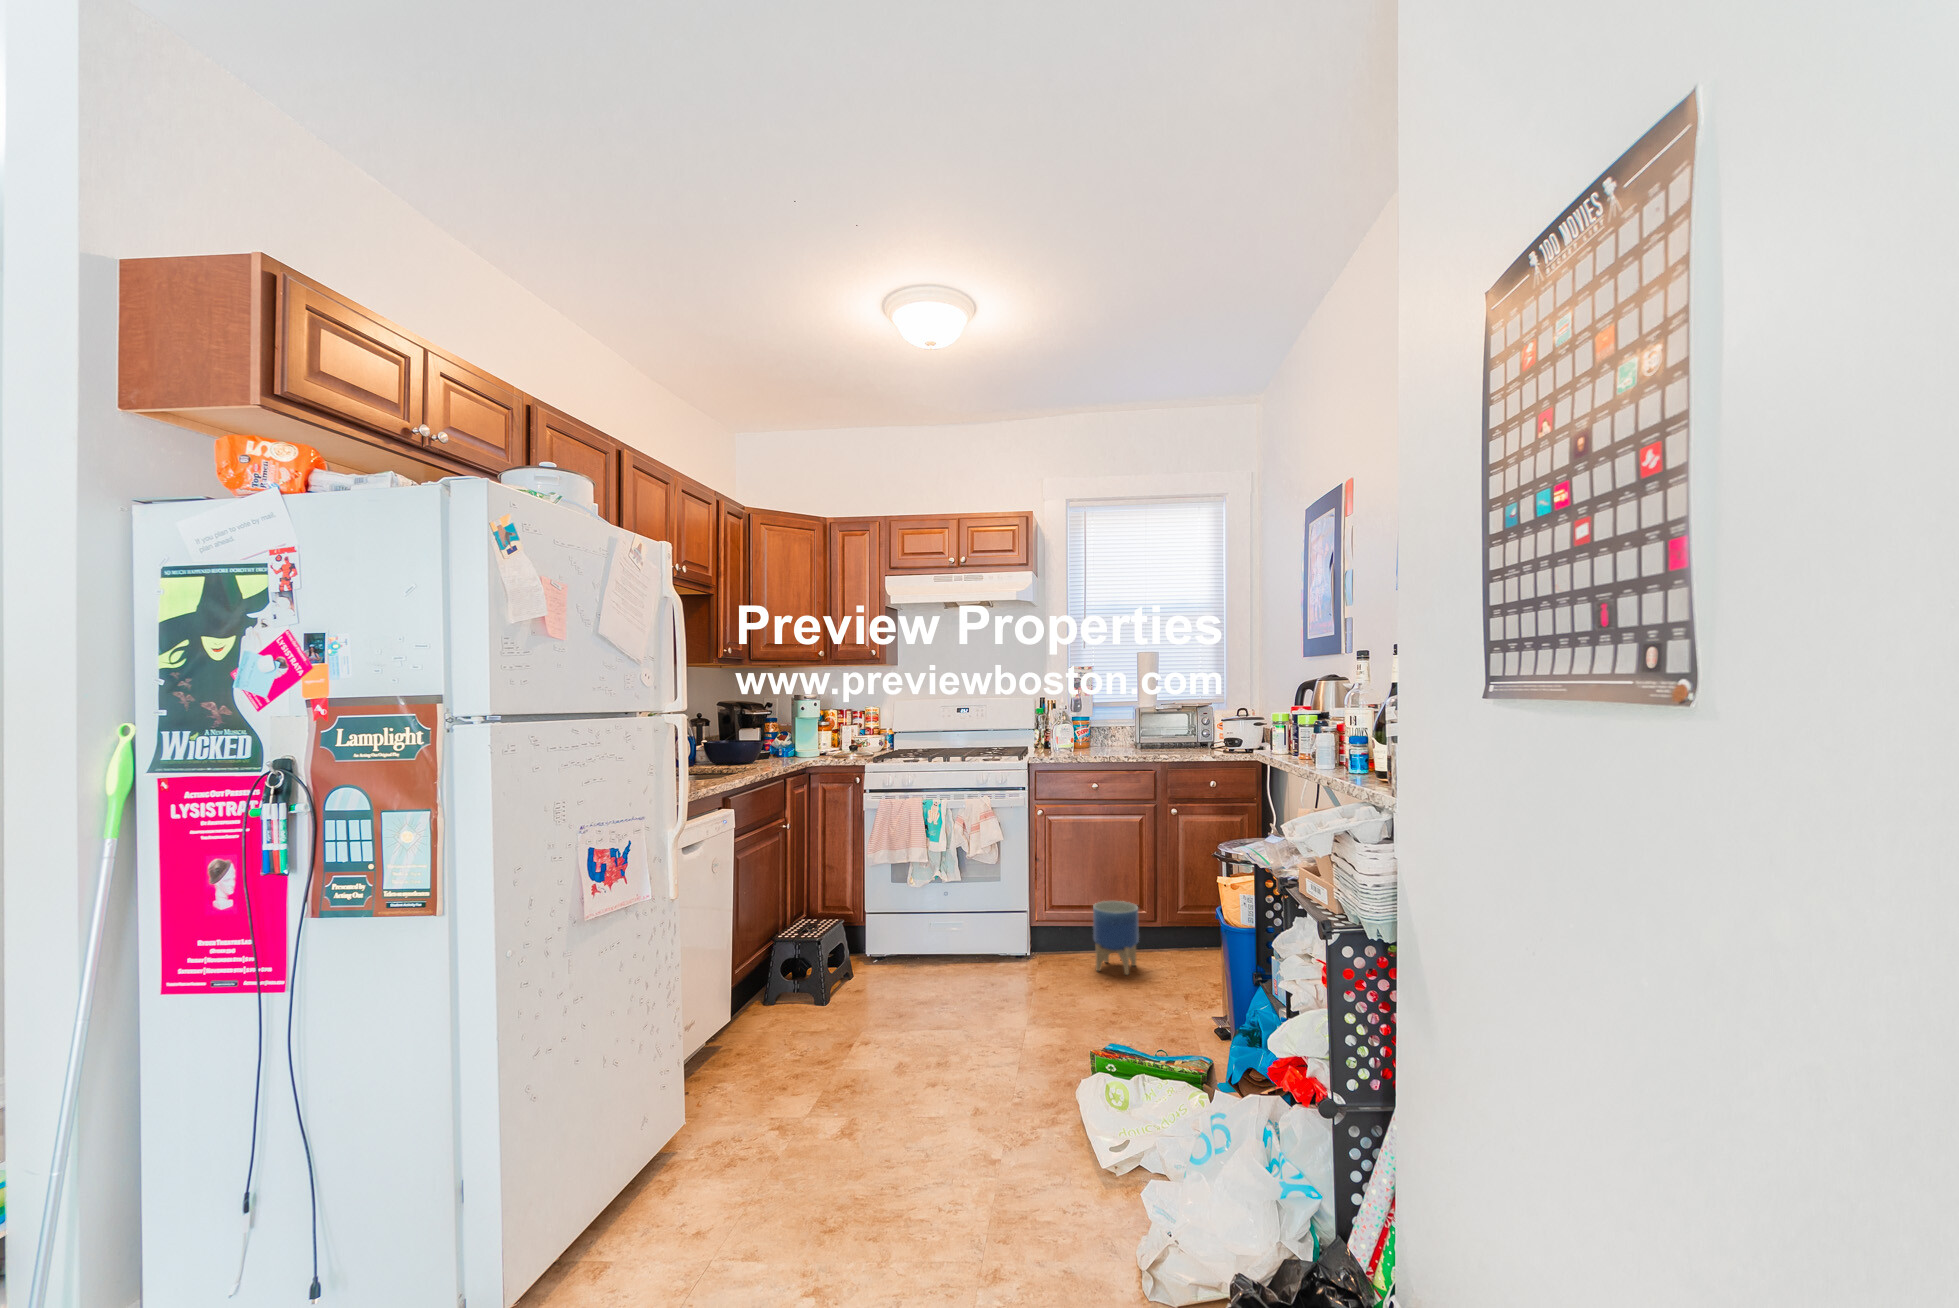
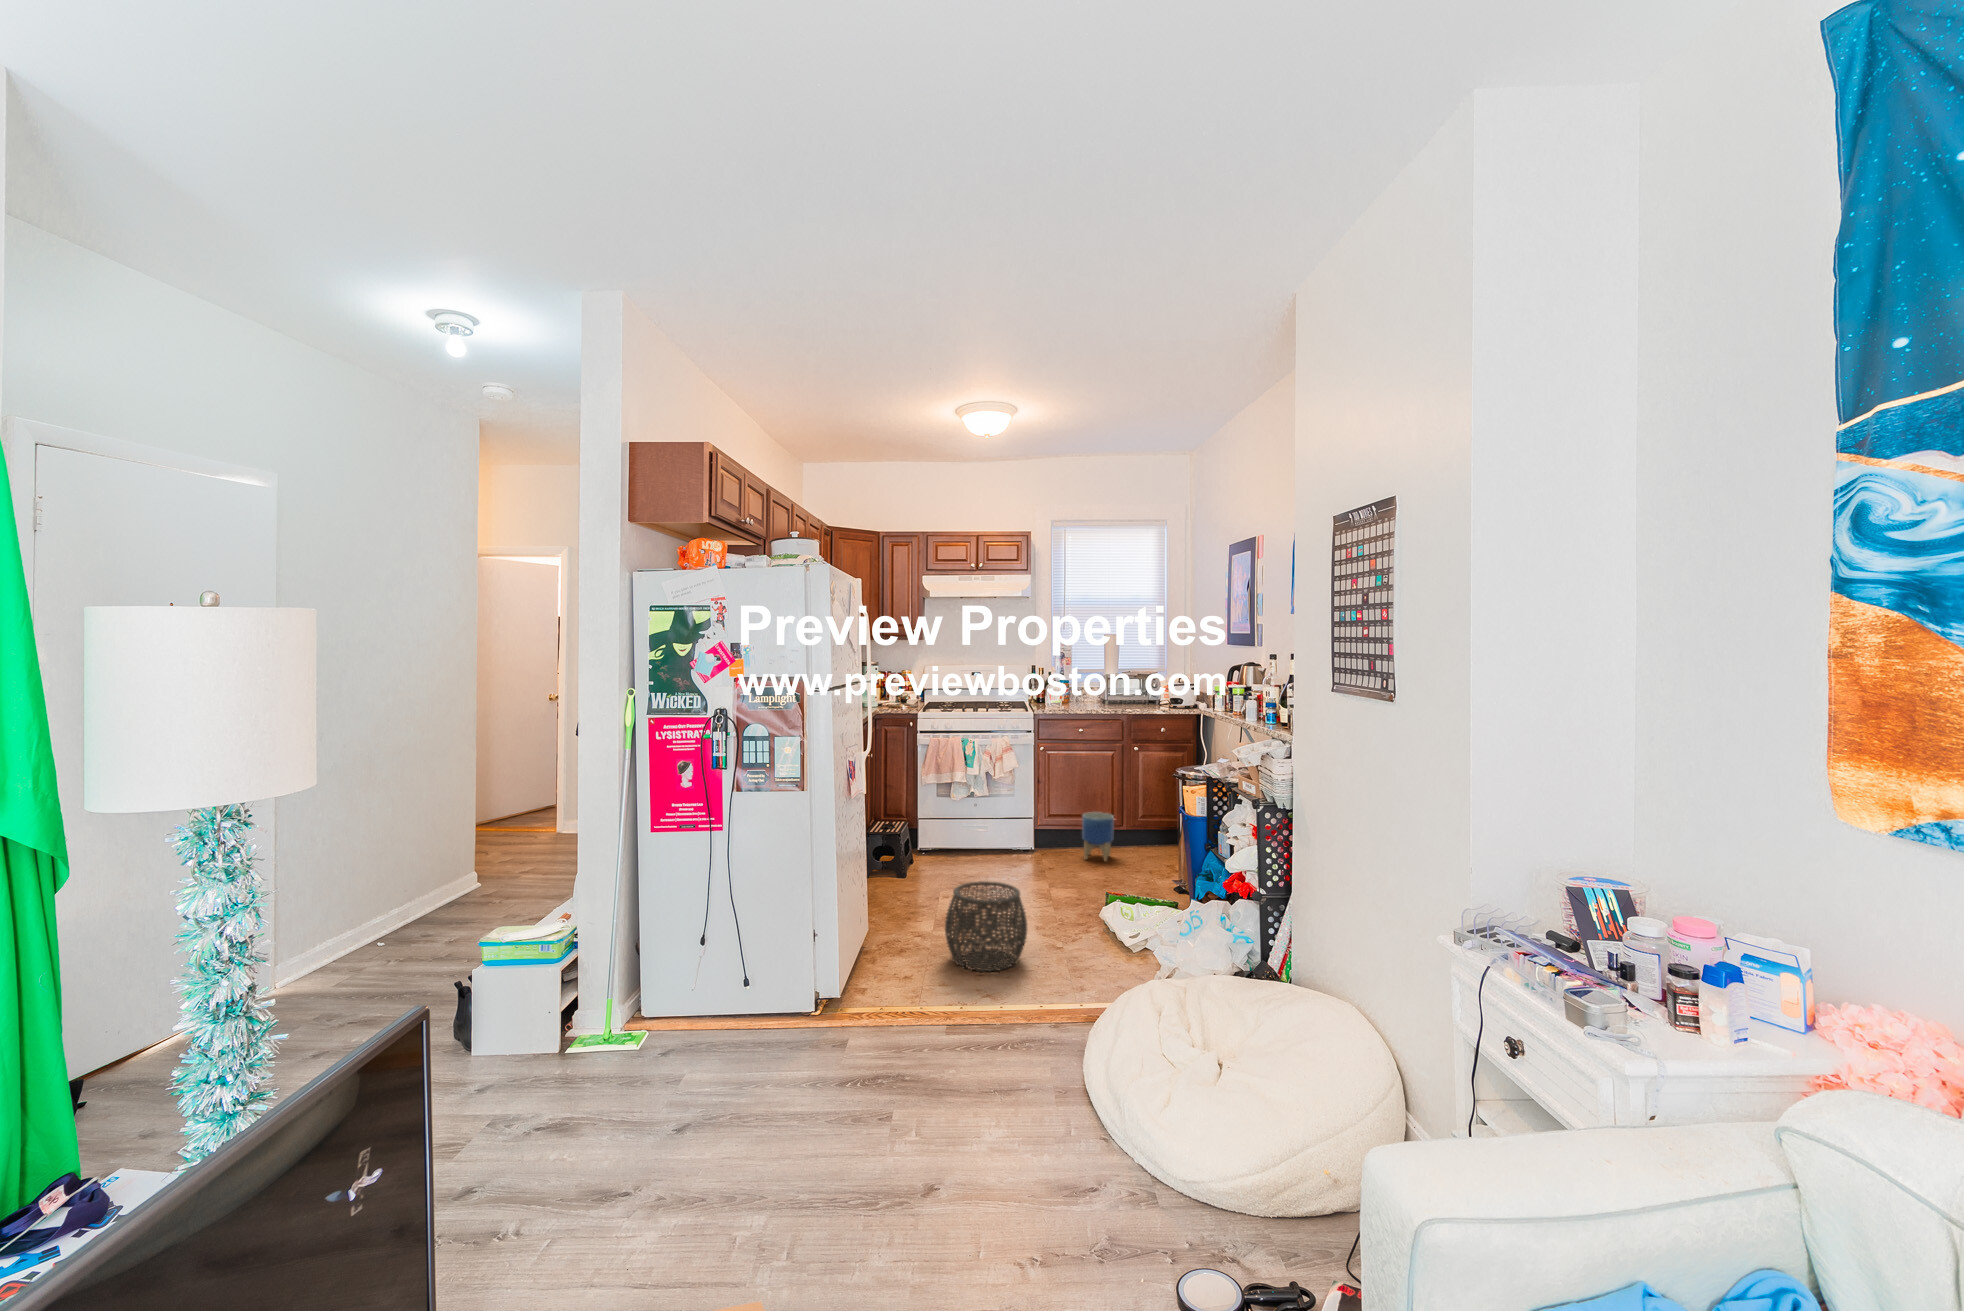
woven basket: none [779,1045,924,1227] -> present [945,881,1027,971]

